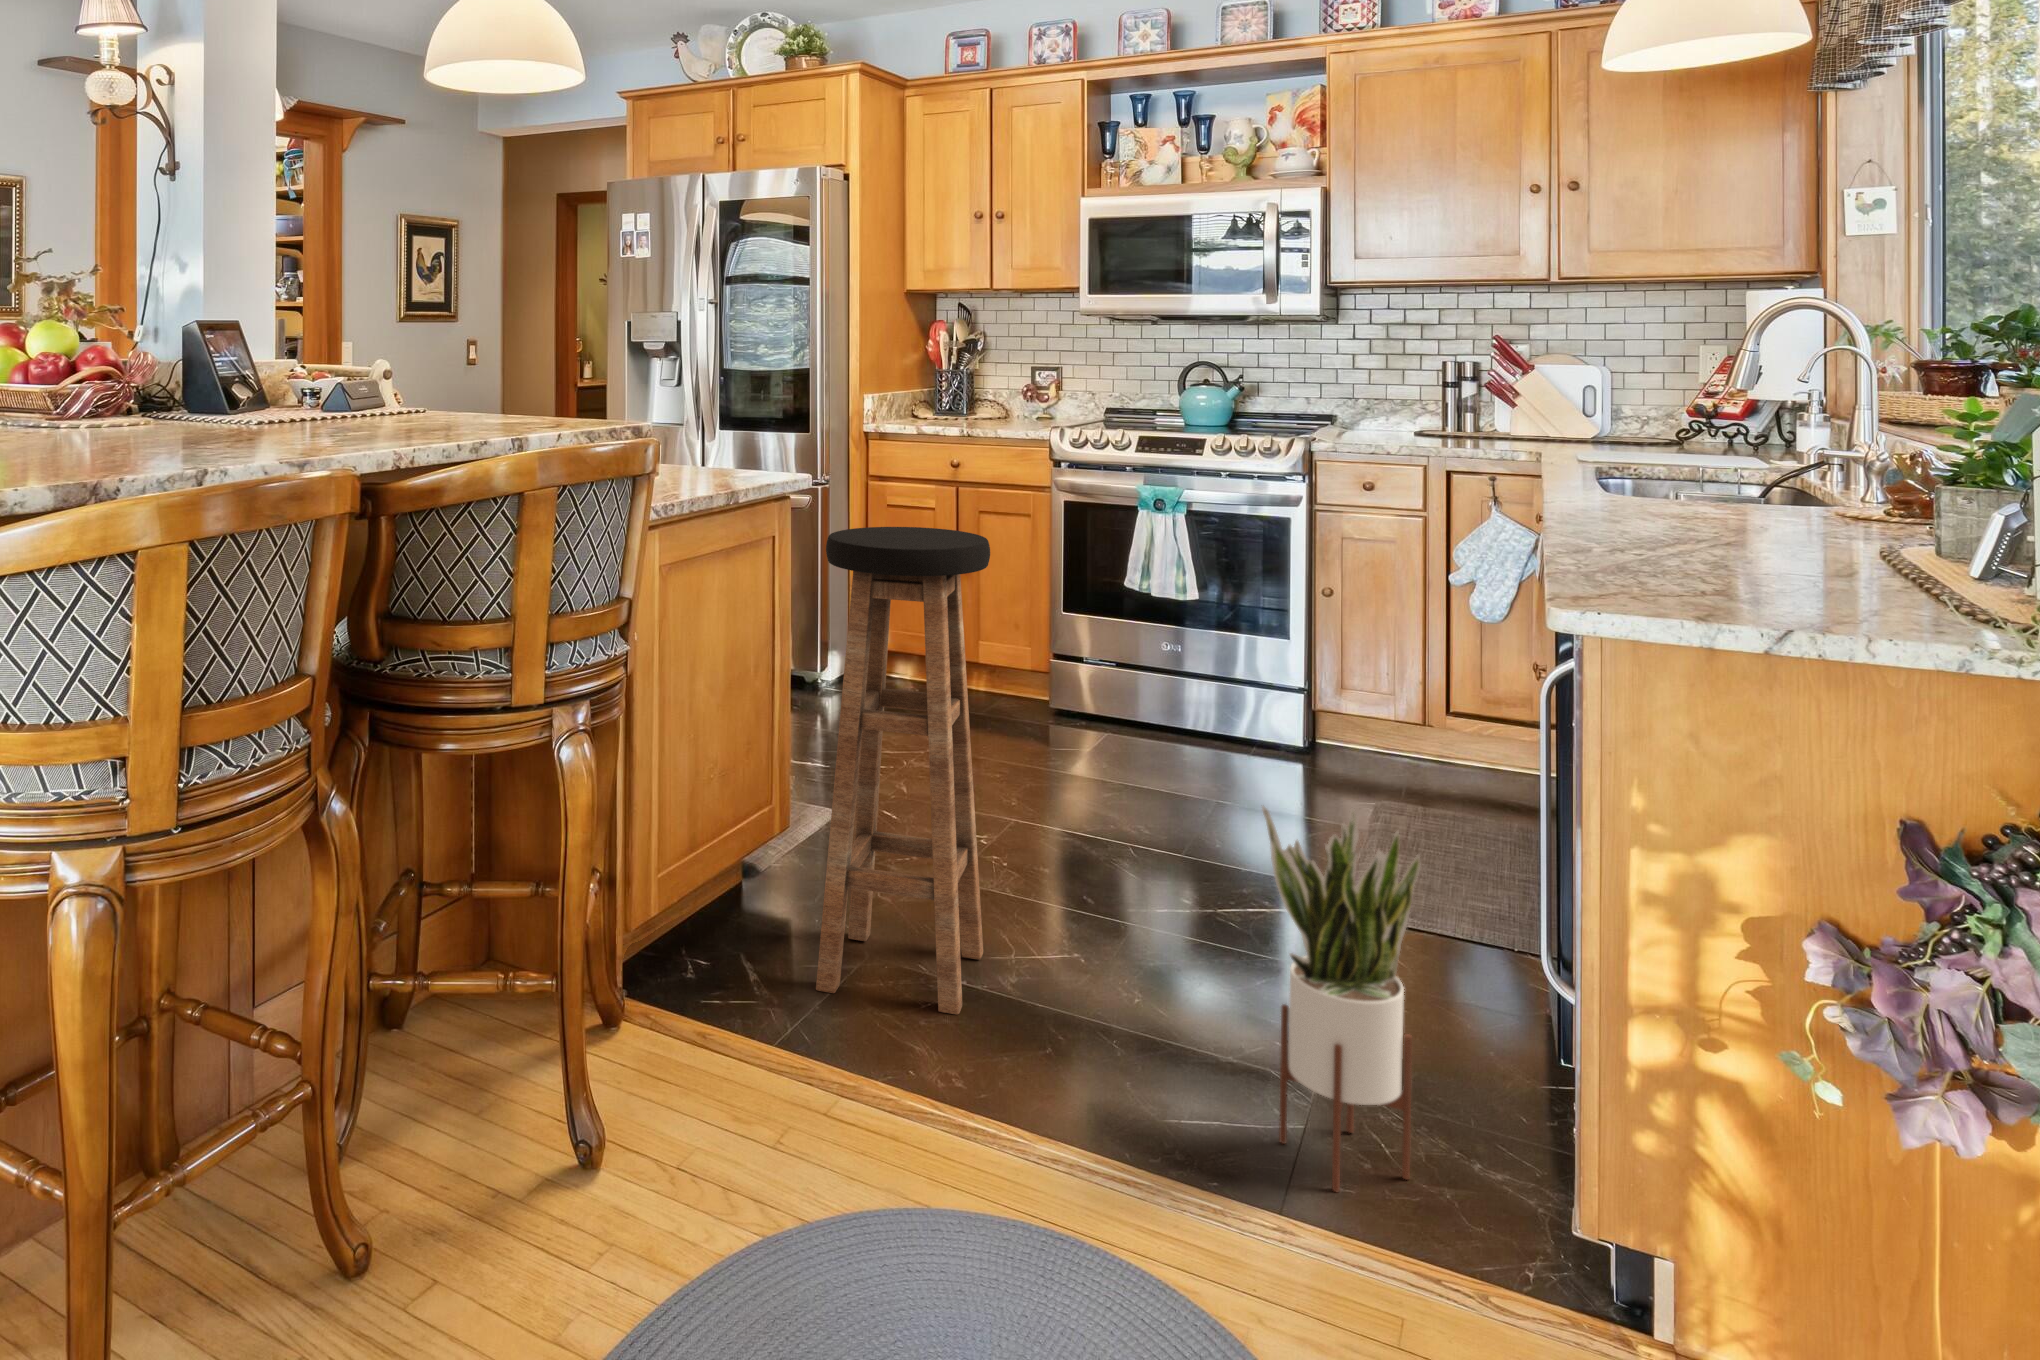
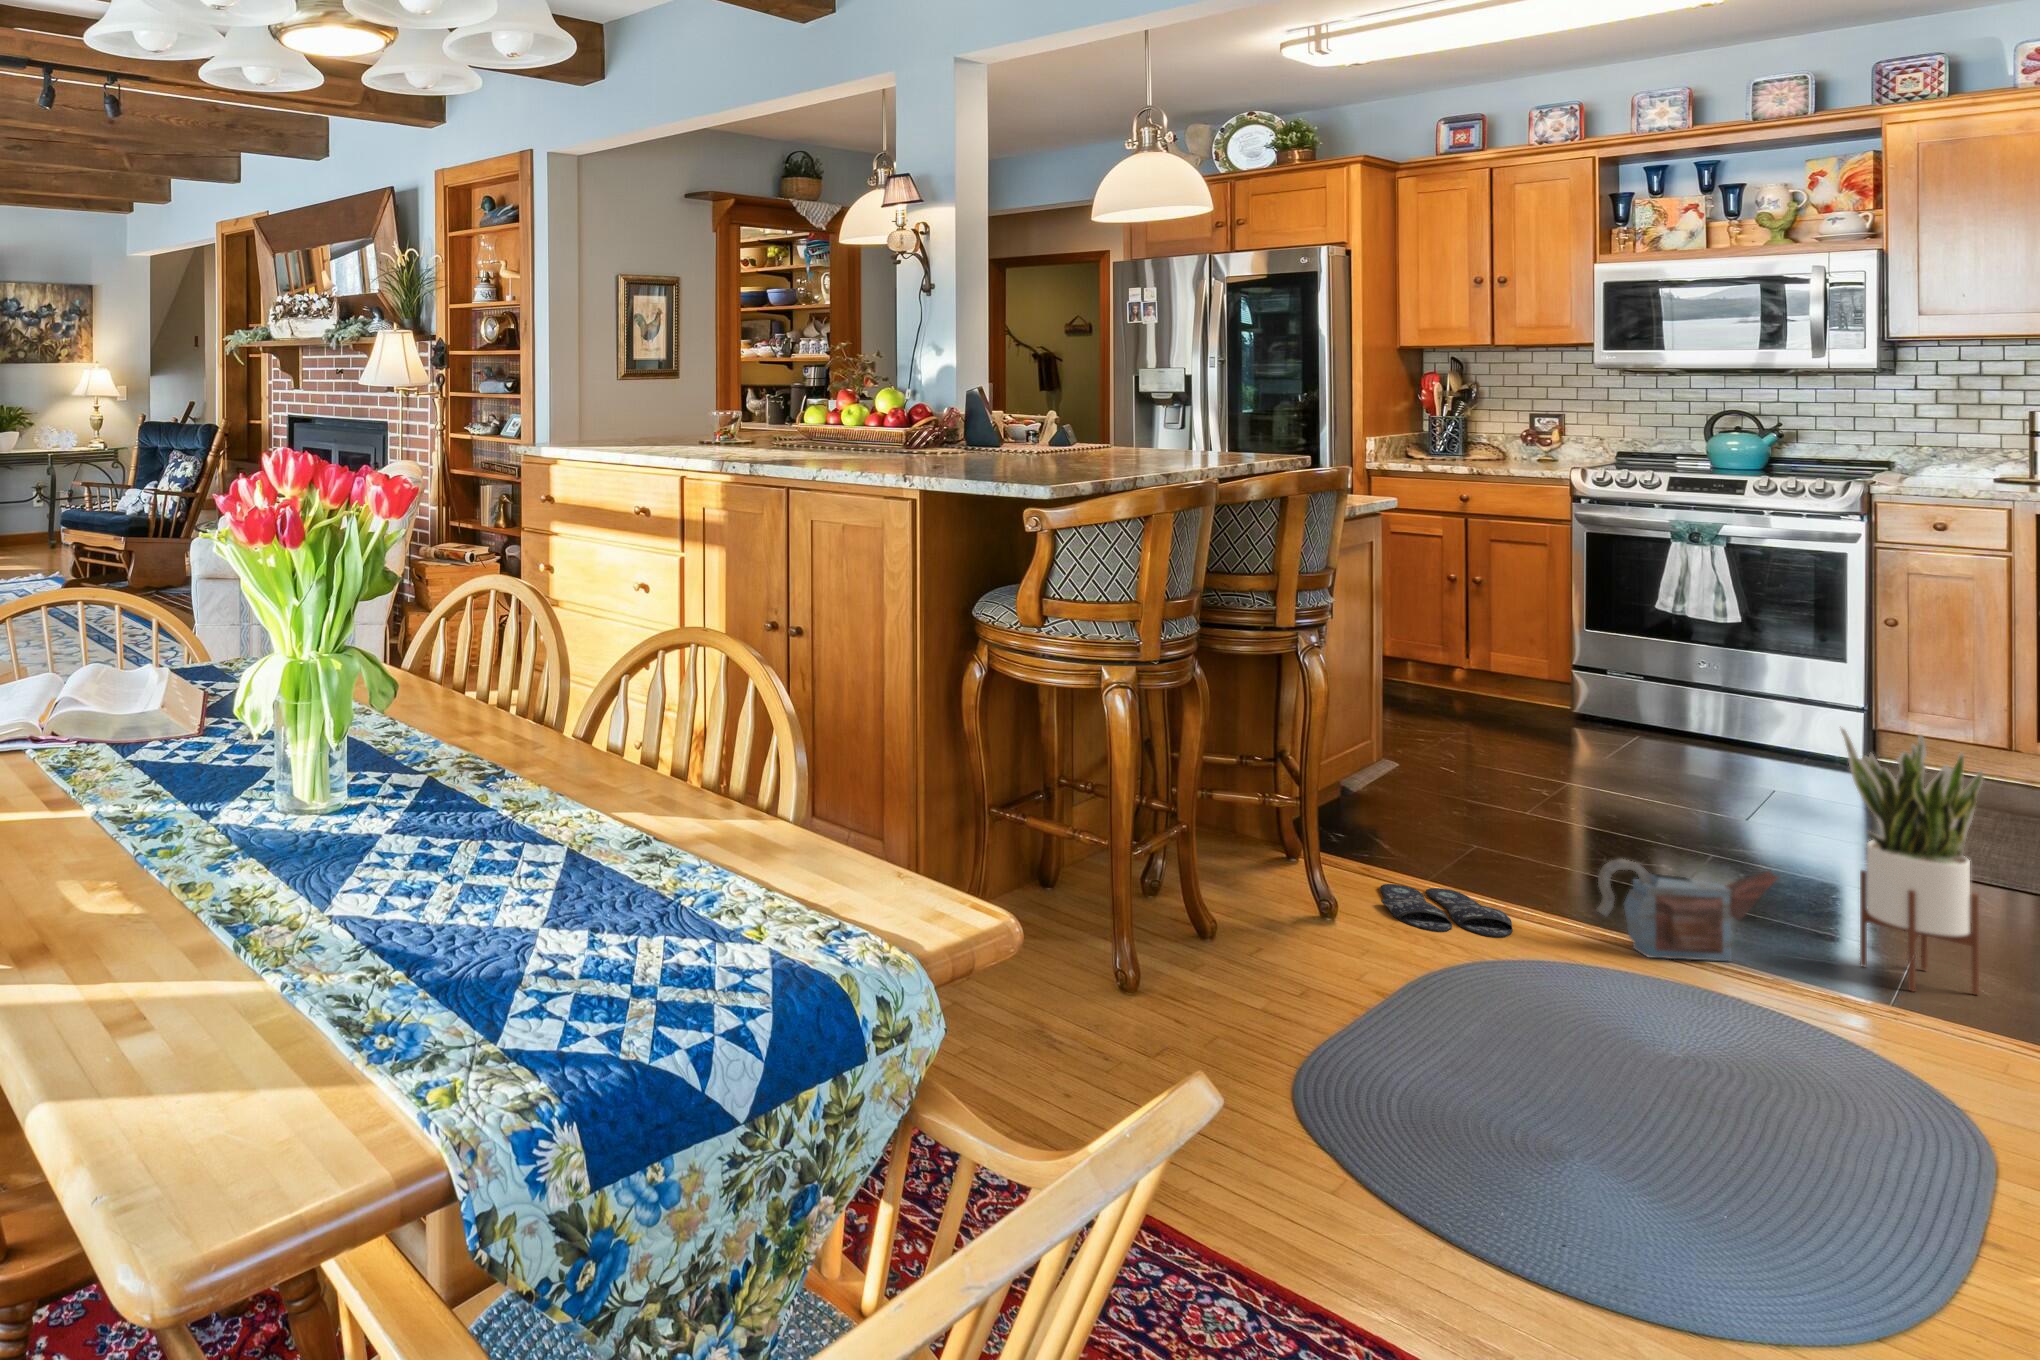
bar stool: present [816,527,990,1015] -> none [1436,536,1578,880]
watering can: none [954,1024,1188,1192] -> present [1597,859,1778,962]
slippers: none [680,1075,852,1195] -> present [1380,884,1513,938]

